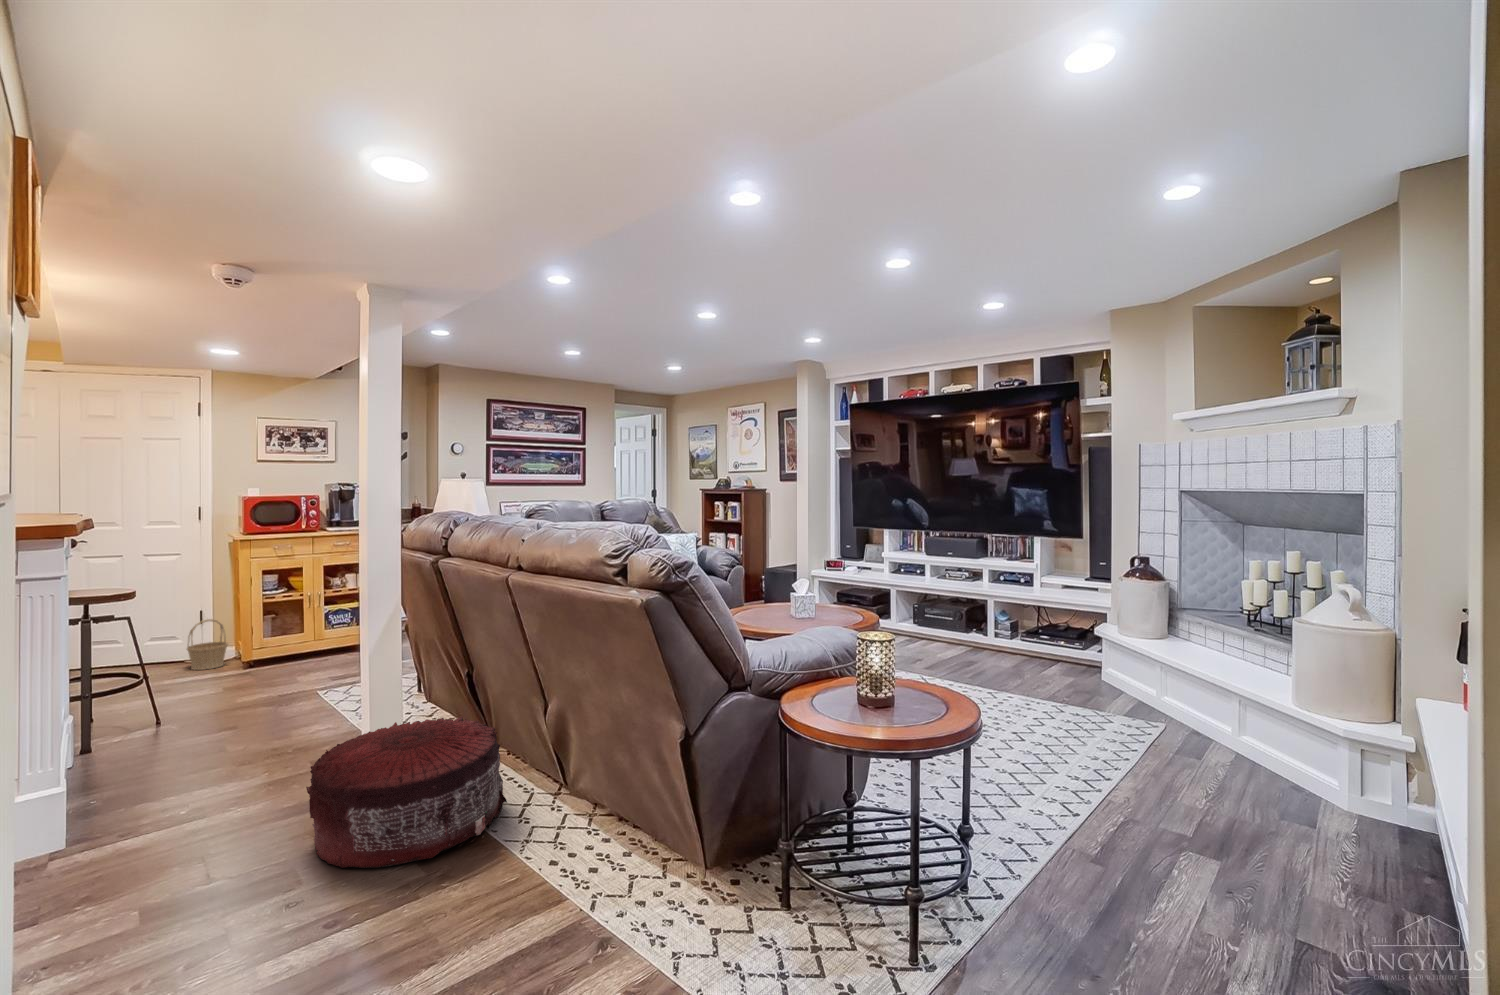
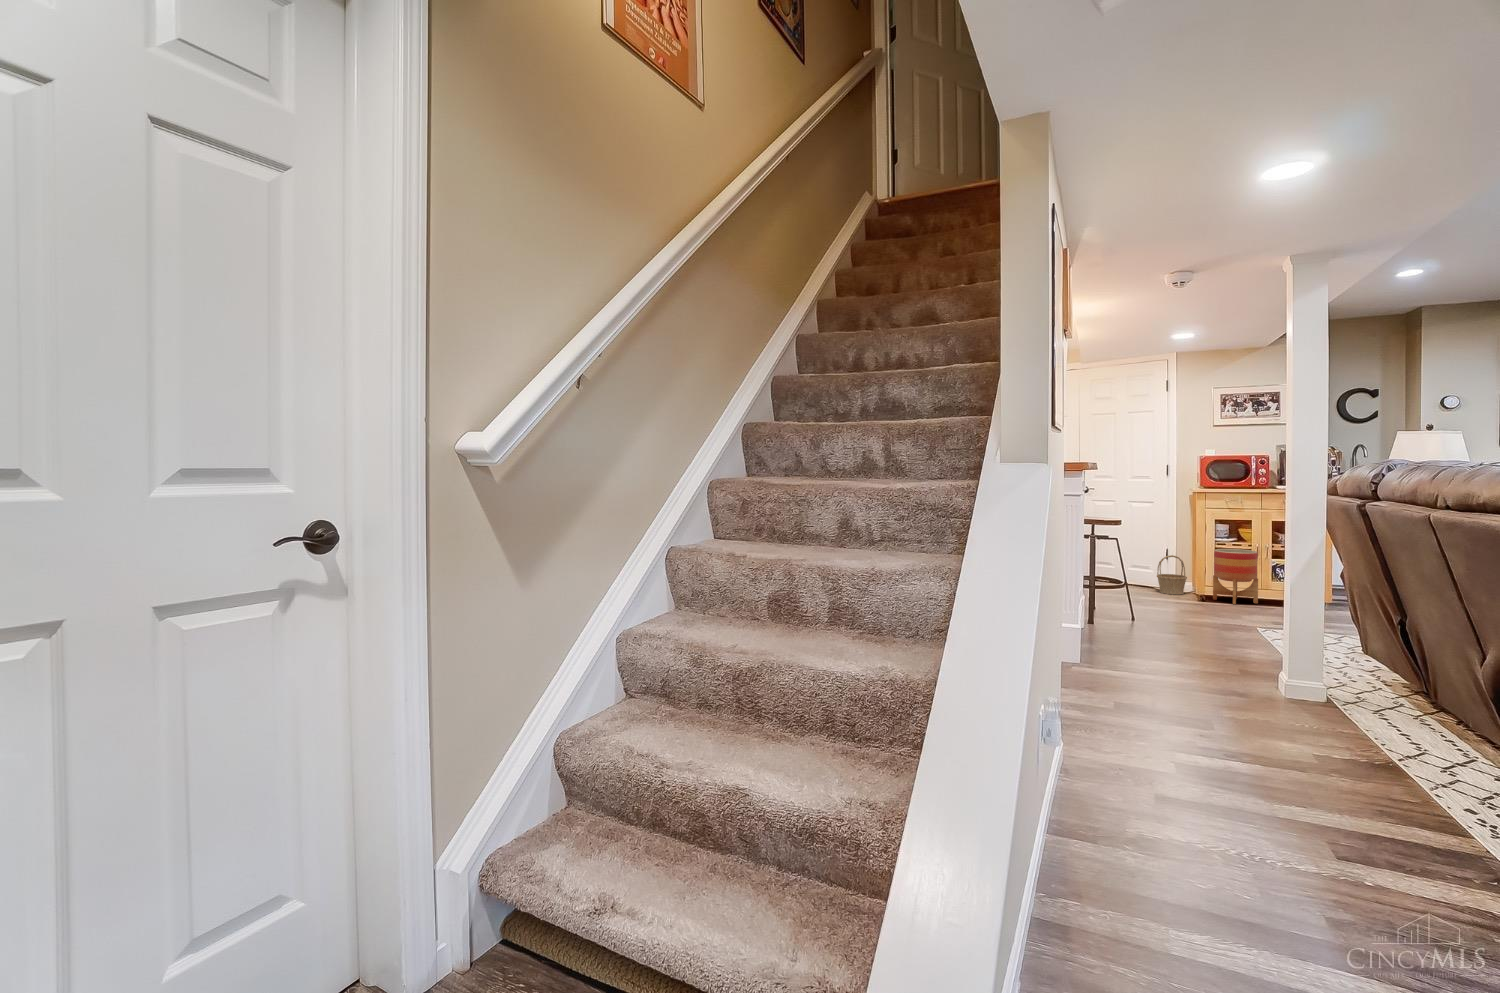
planter: none [262,601,312,666] -> present [1213,549,1258,604]
pouf: present [306,716,507,868] -> none [1219,644,1431,762]

